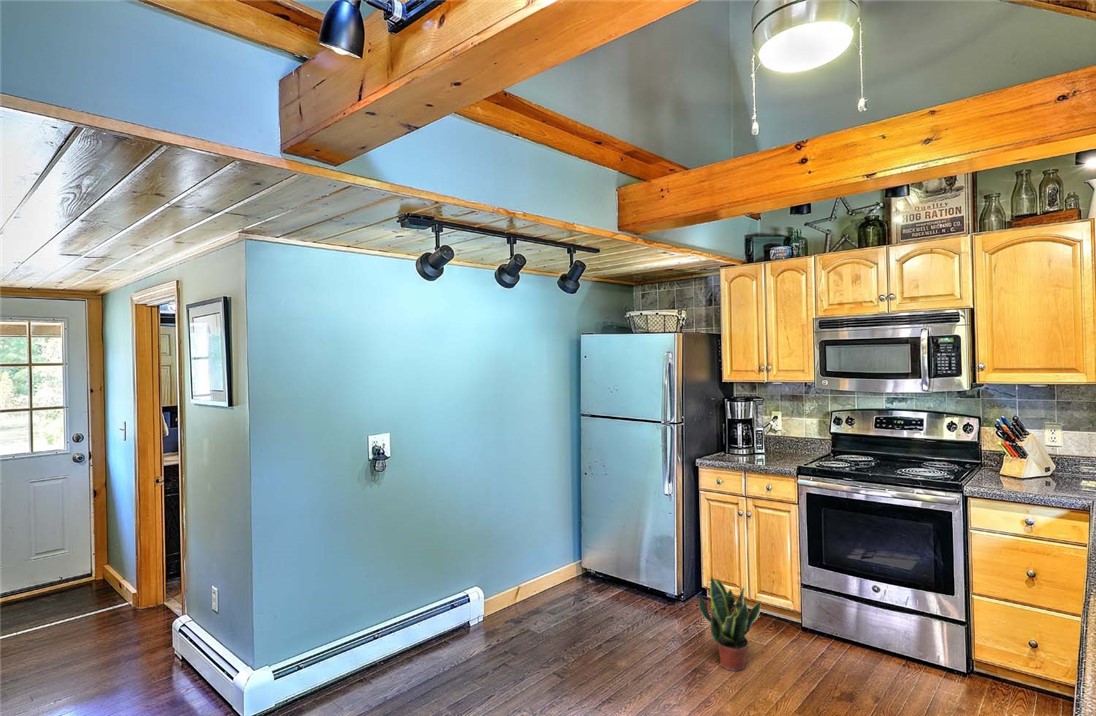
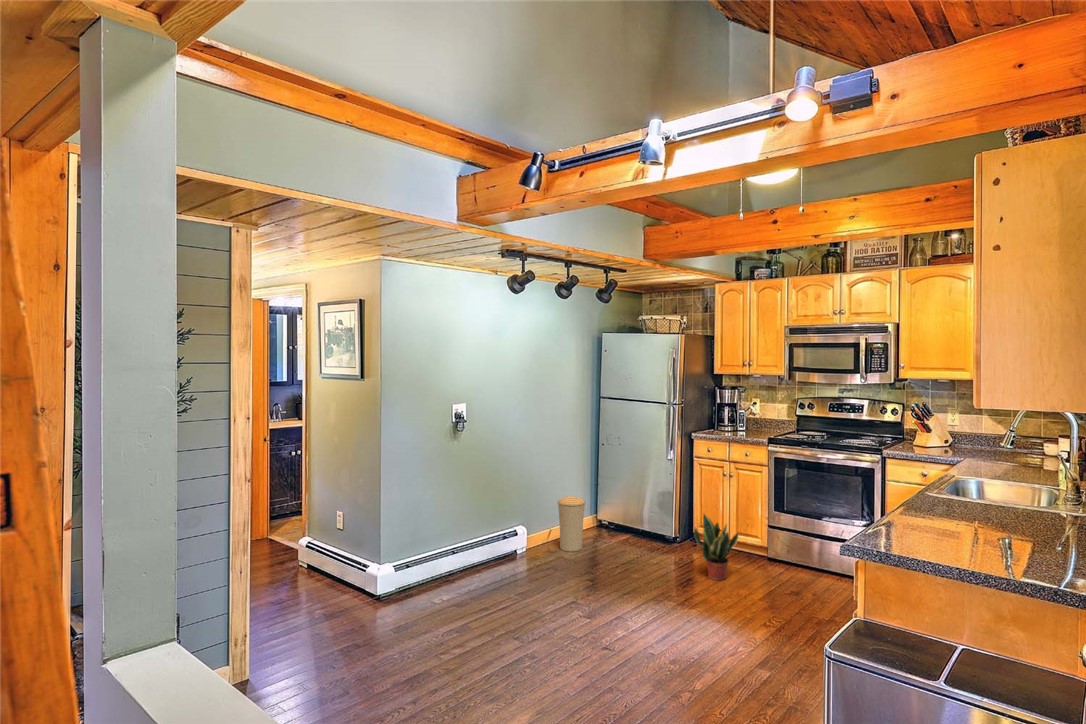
trash can: none [523,545,559,620] -> present [558,496,585,552]

